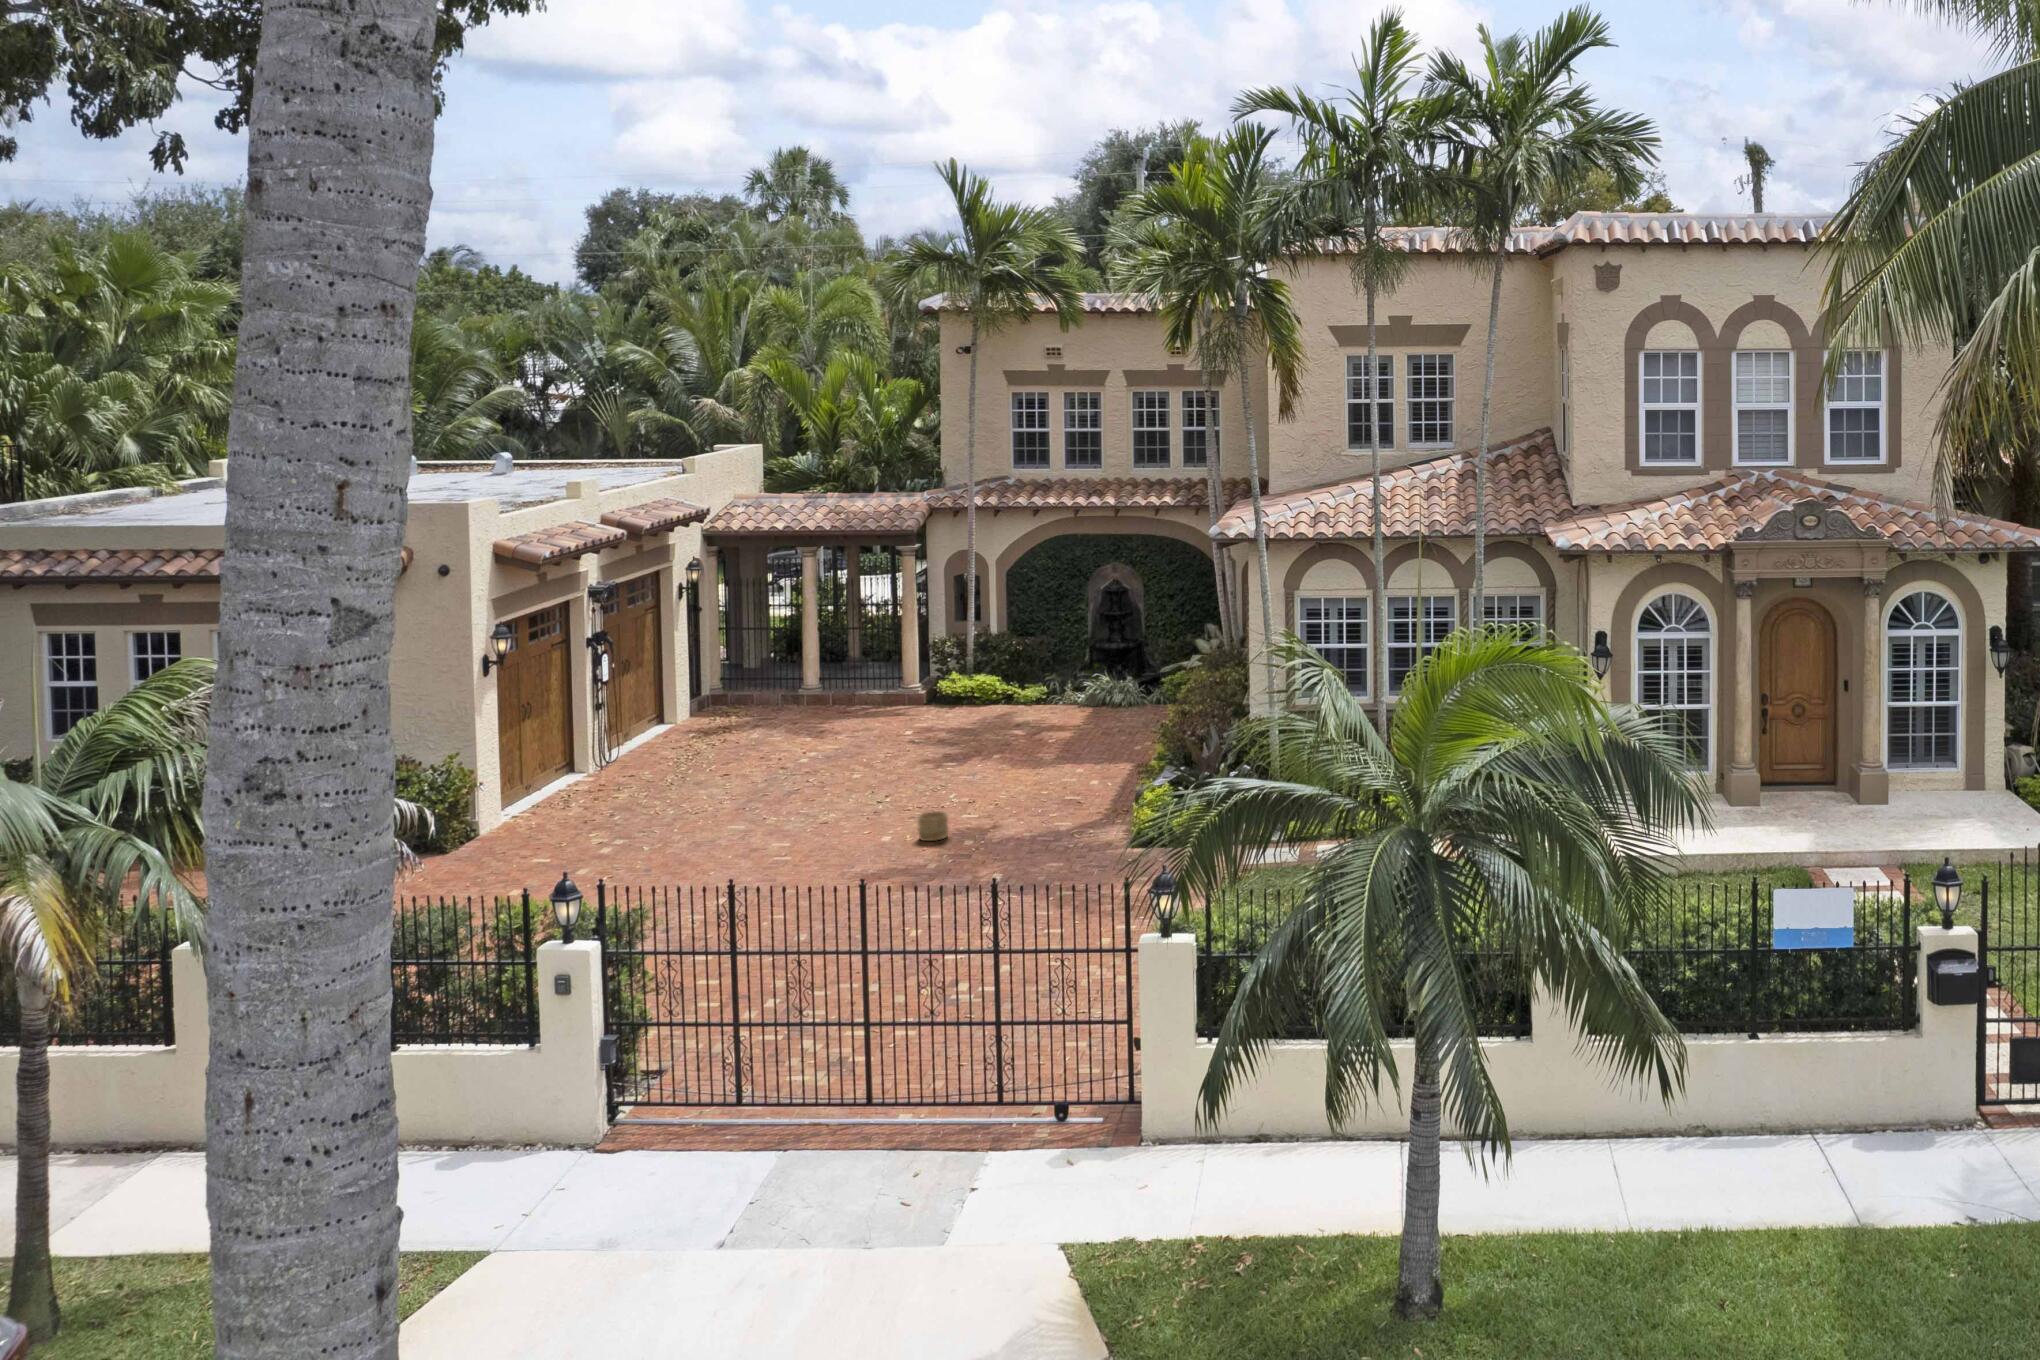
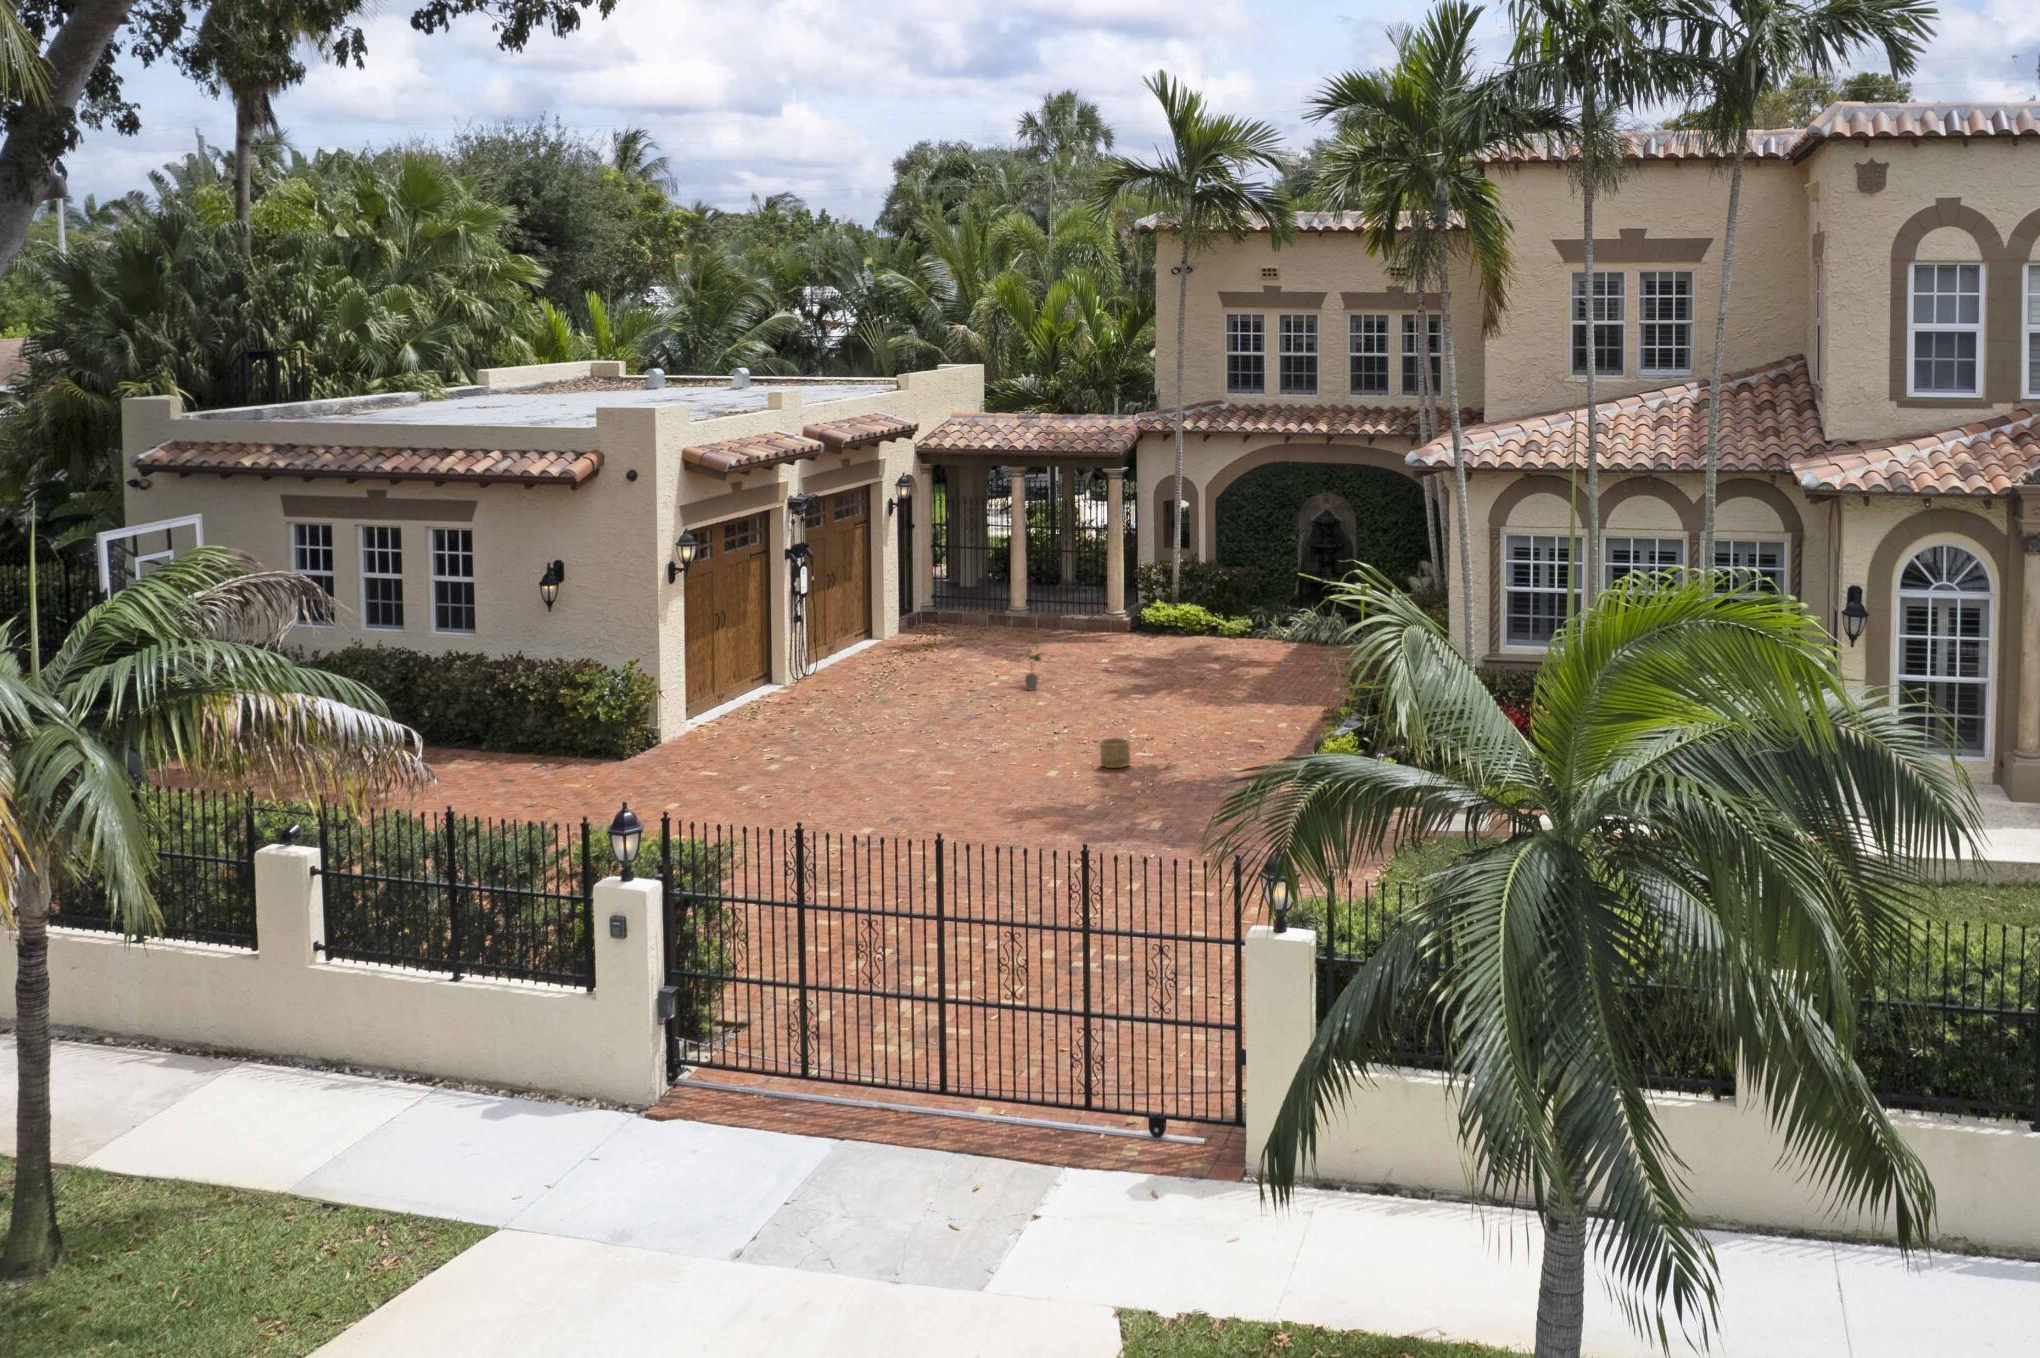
house plant: present [1085,664,1102,707] -> present [1024,640,1041,691]

